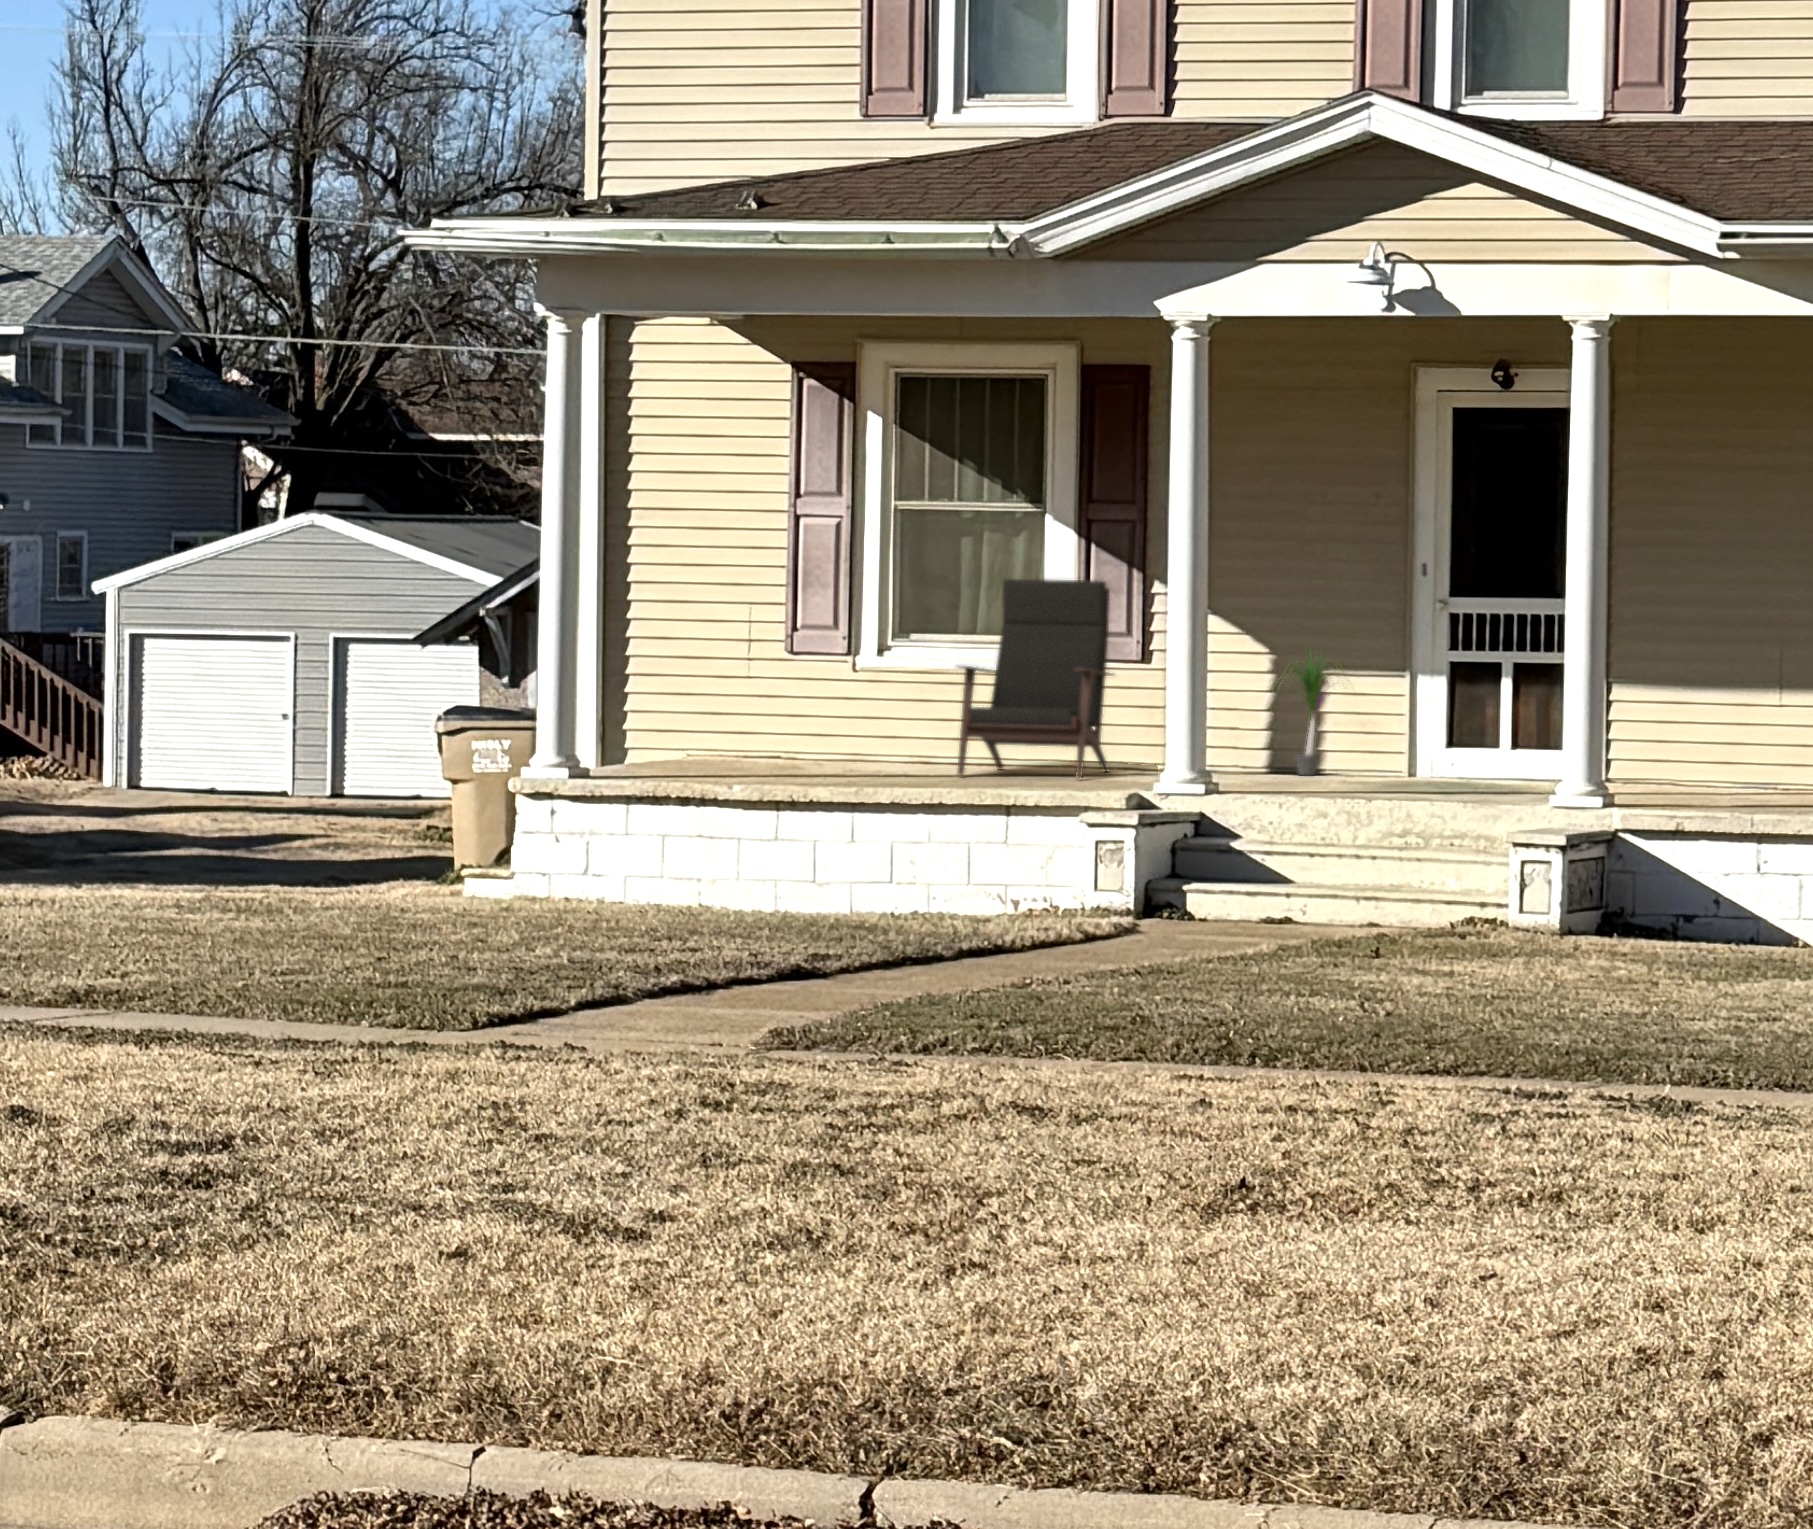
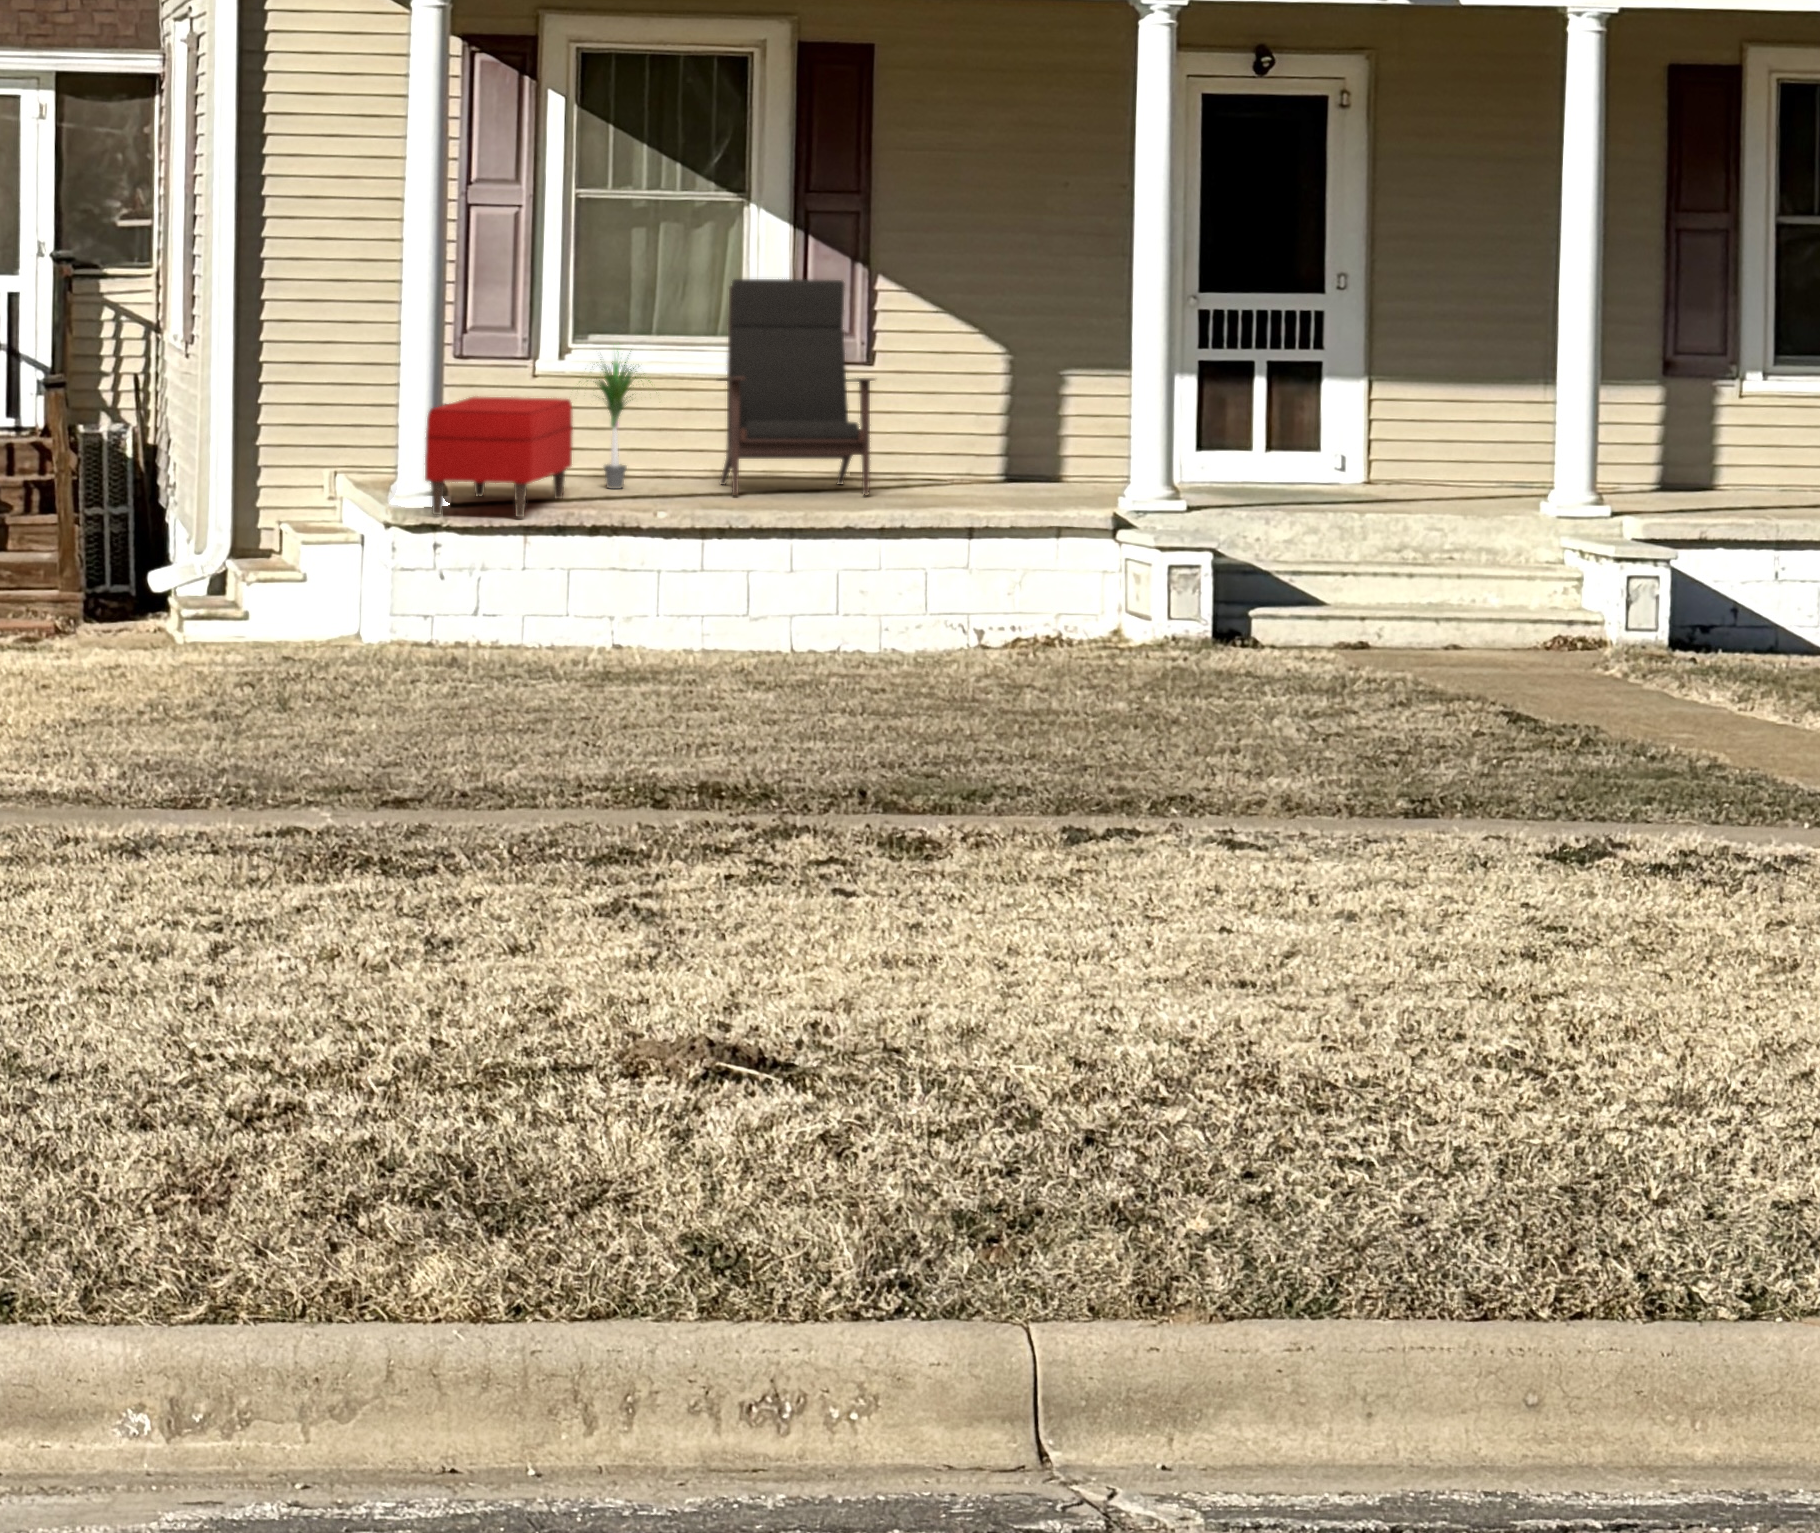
potted plant: present [1293,652,1345,776] -> present [579,357,651,489]
bench: none [619,681,820,783] -> present [425,396,573,517]

